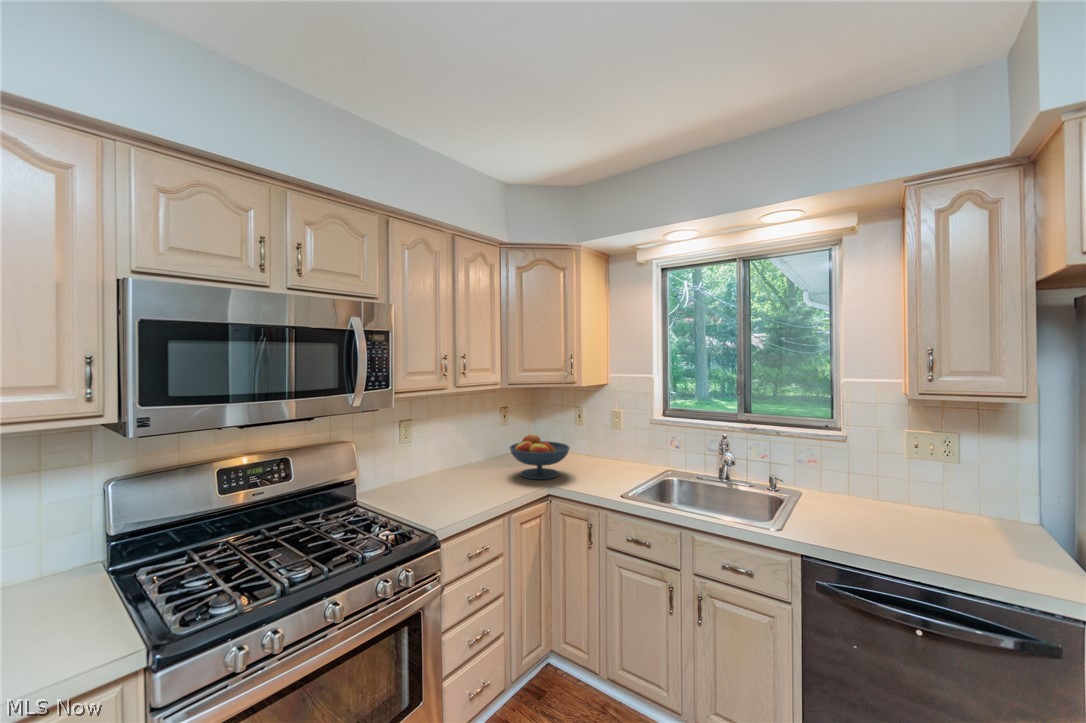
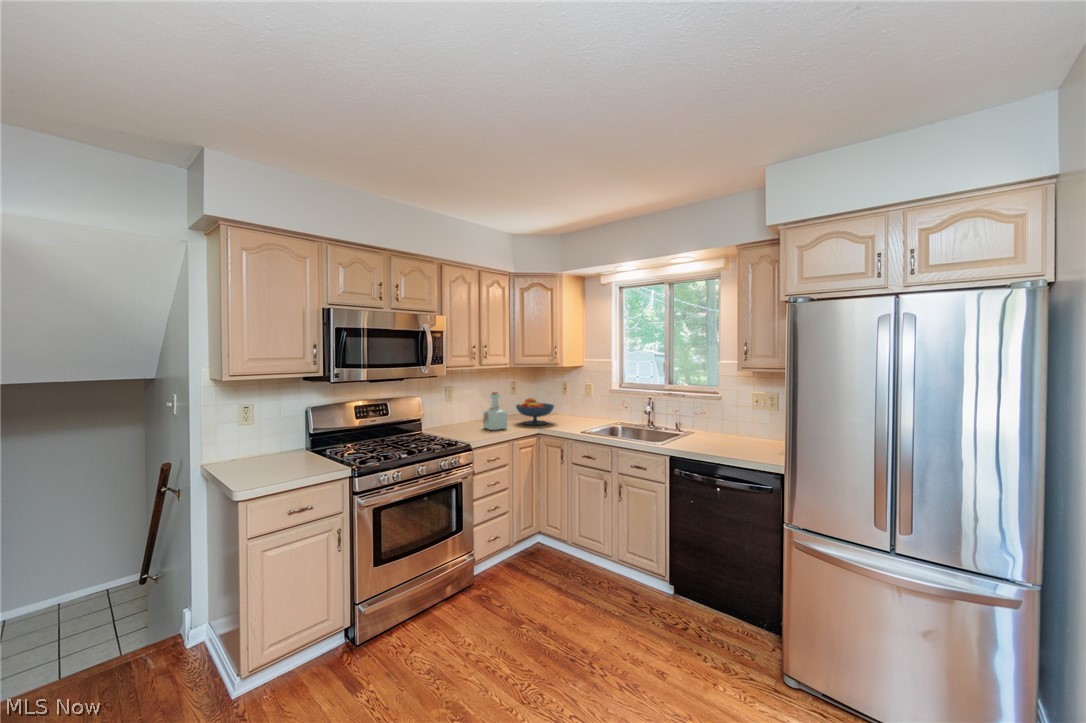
bottle: none [459,429,499,494] -> present [483,391,507,430]

